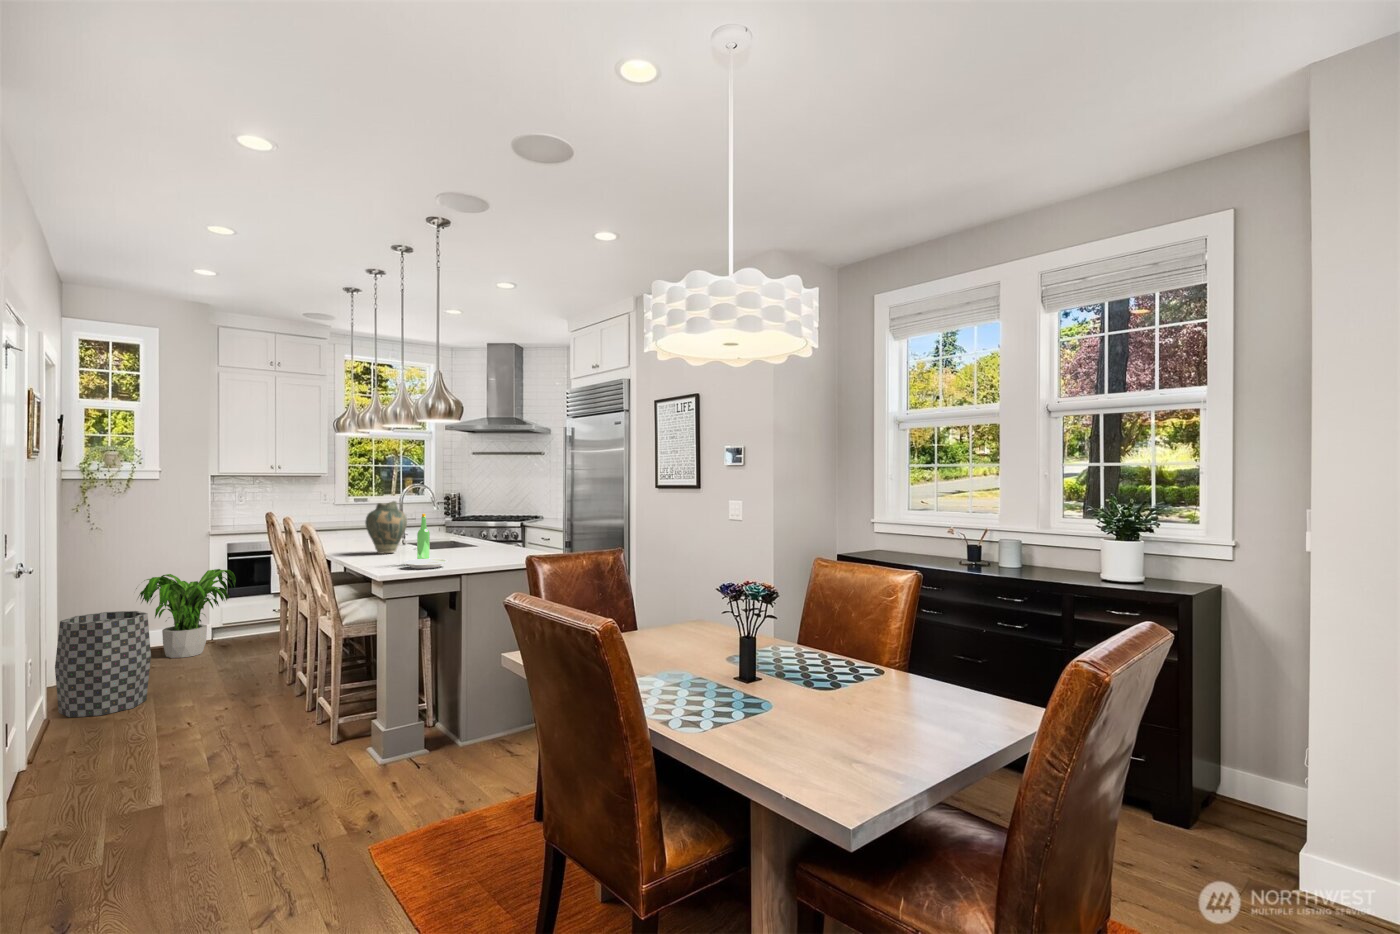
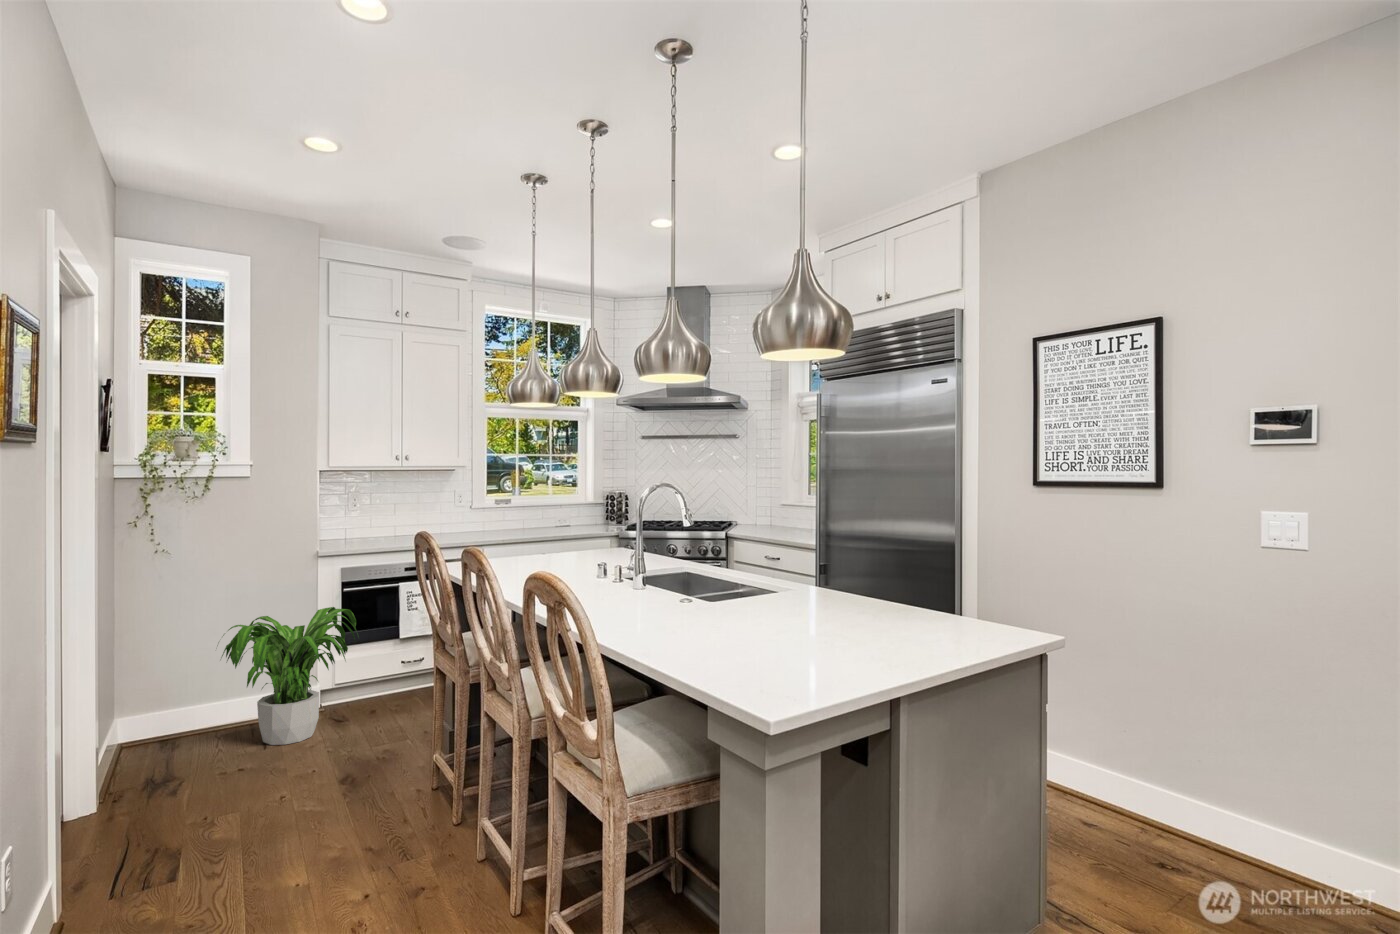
vase: present [365,501,407,554] -> none [607,513,676,610]
plate: present [404,514,447,569] -> none [770,545,860,673]
trash can: present [55,611,151,717] -> none [85,698,243,905]

